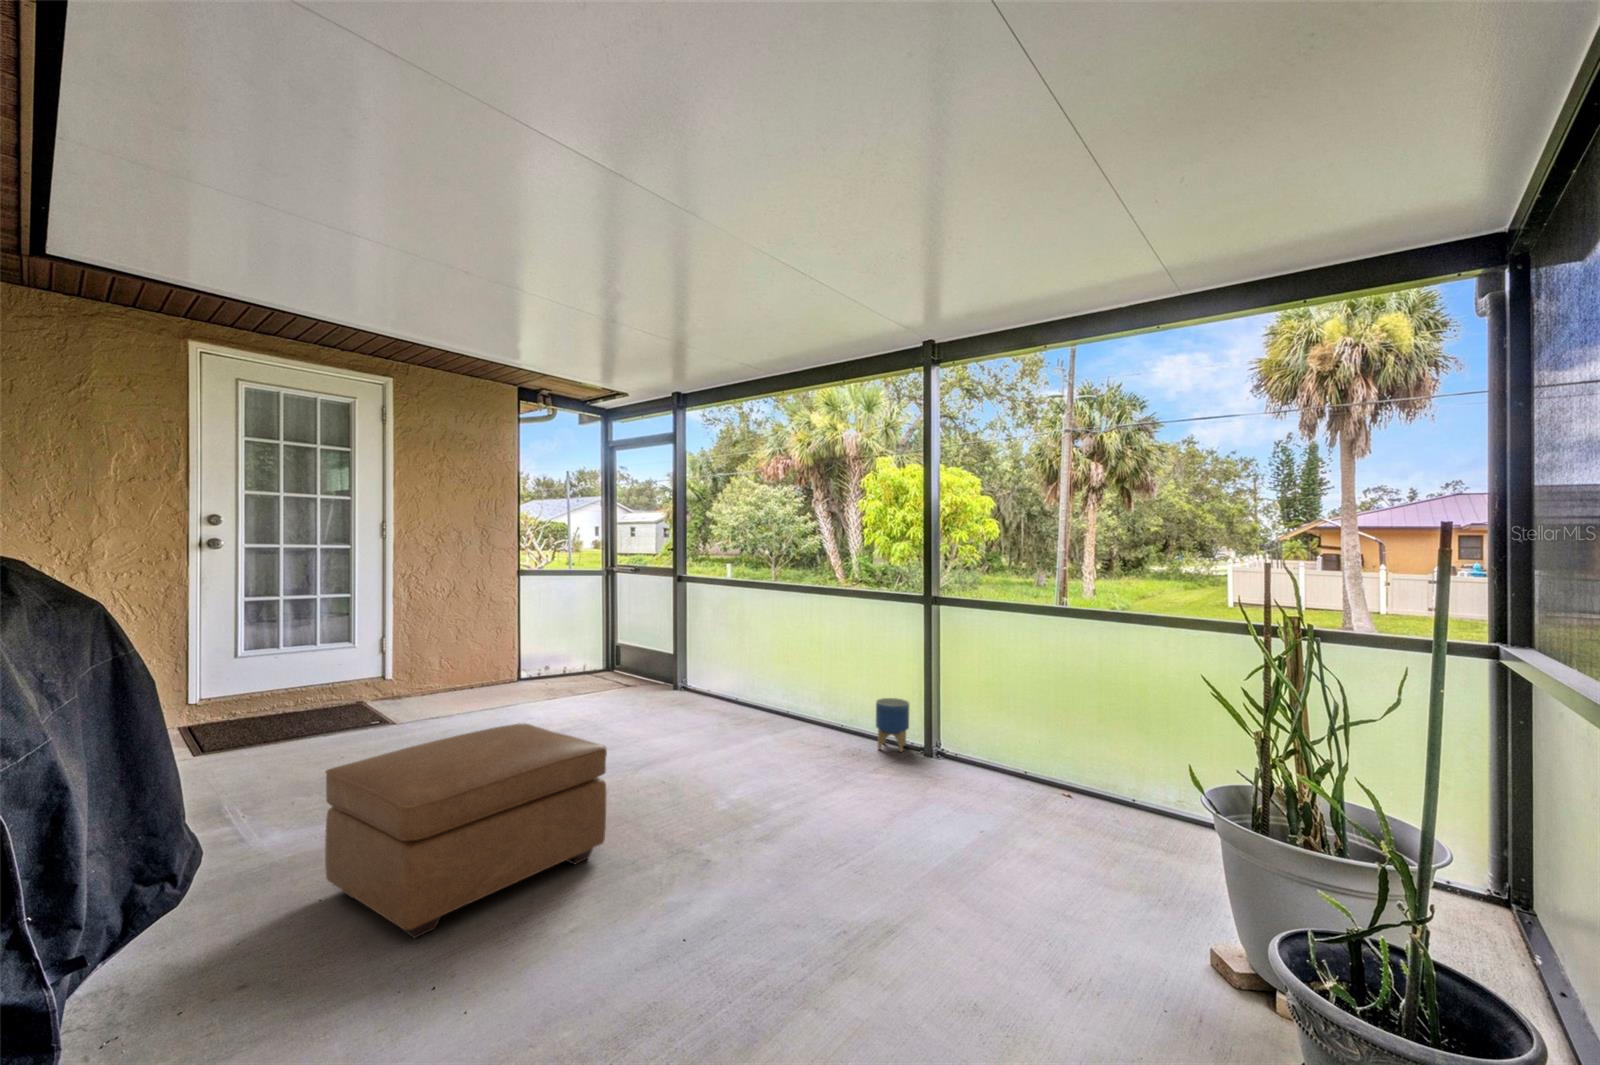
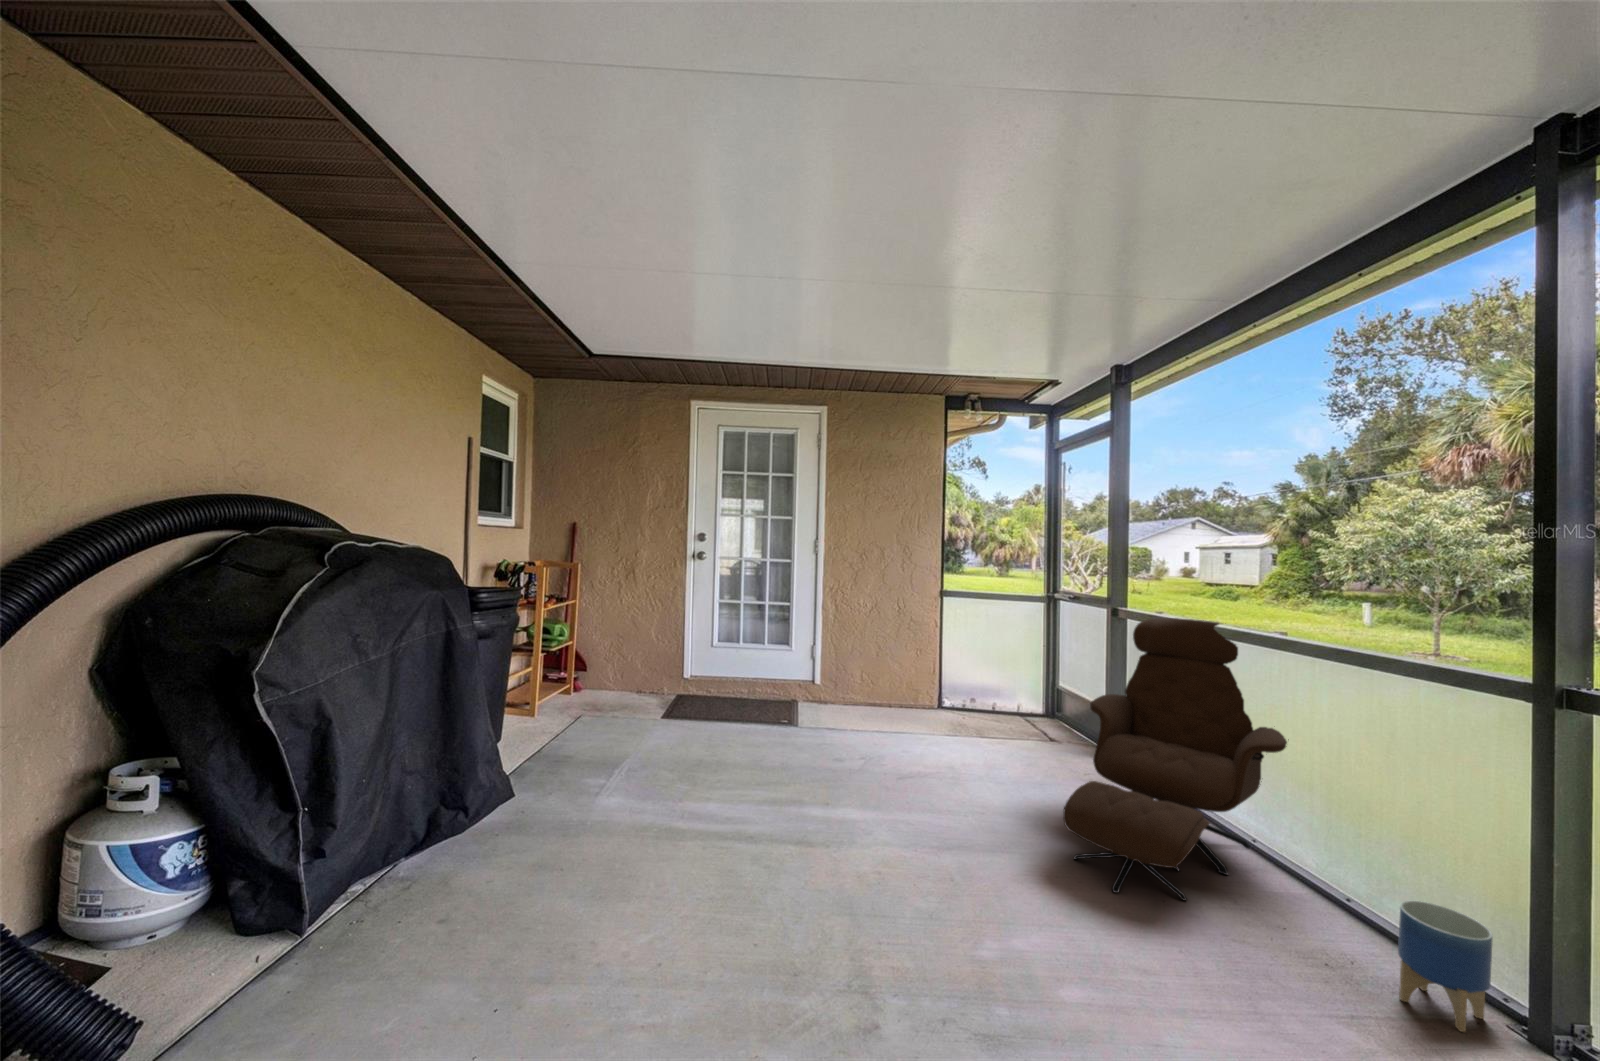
lounge chair: none [690,569,808,751] -> present [1063,618,1289,901]
ottoman: present [325,724,607,938] -> none [532,778,807,1003]

